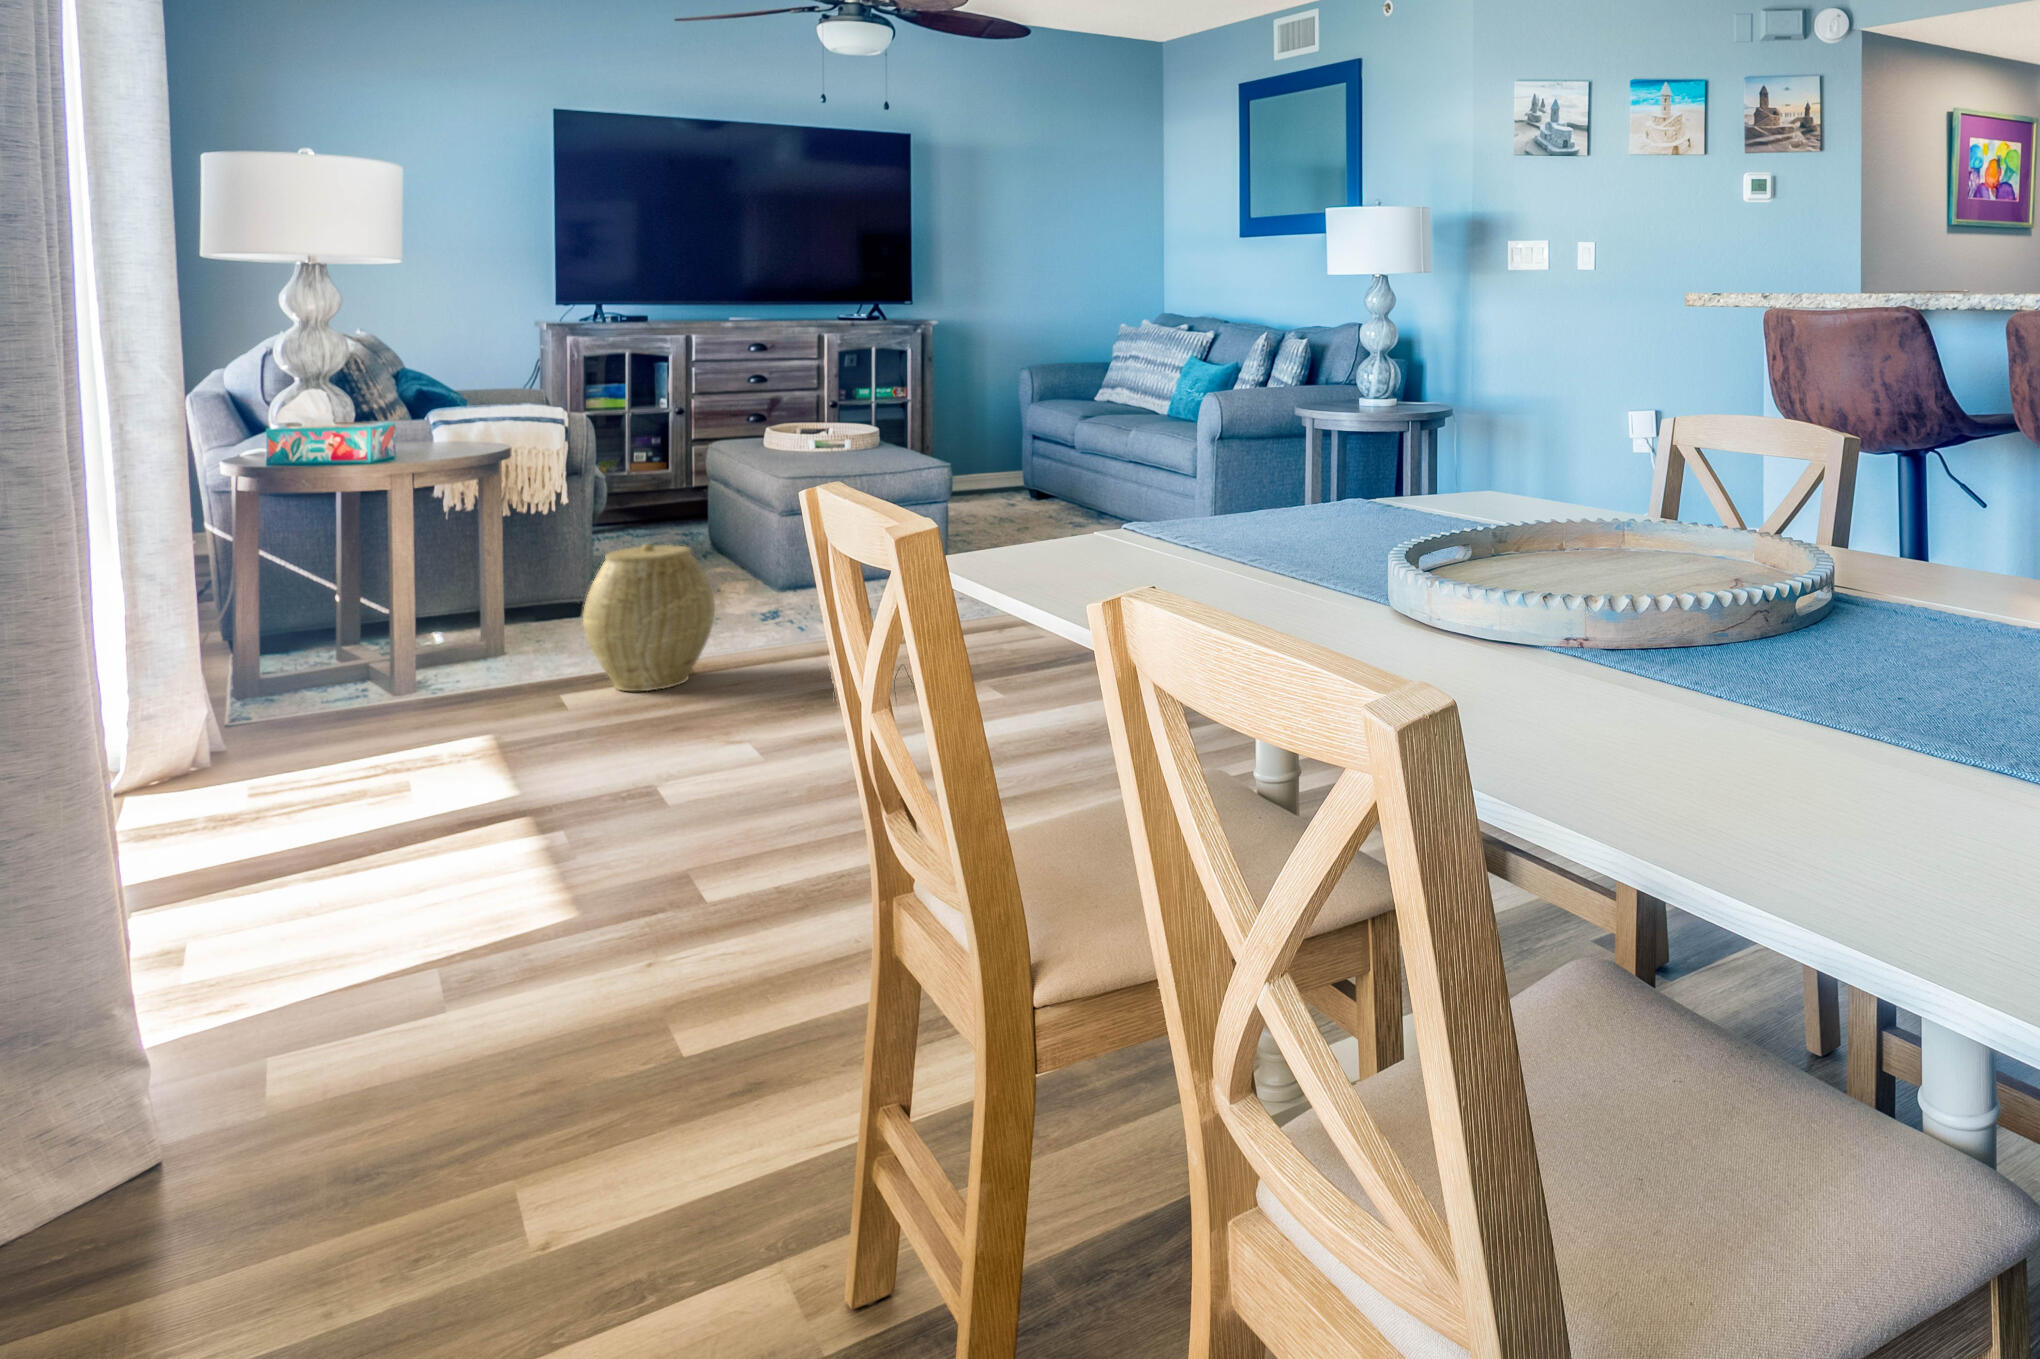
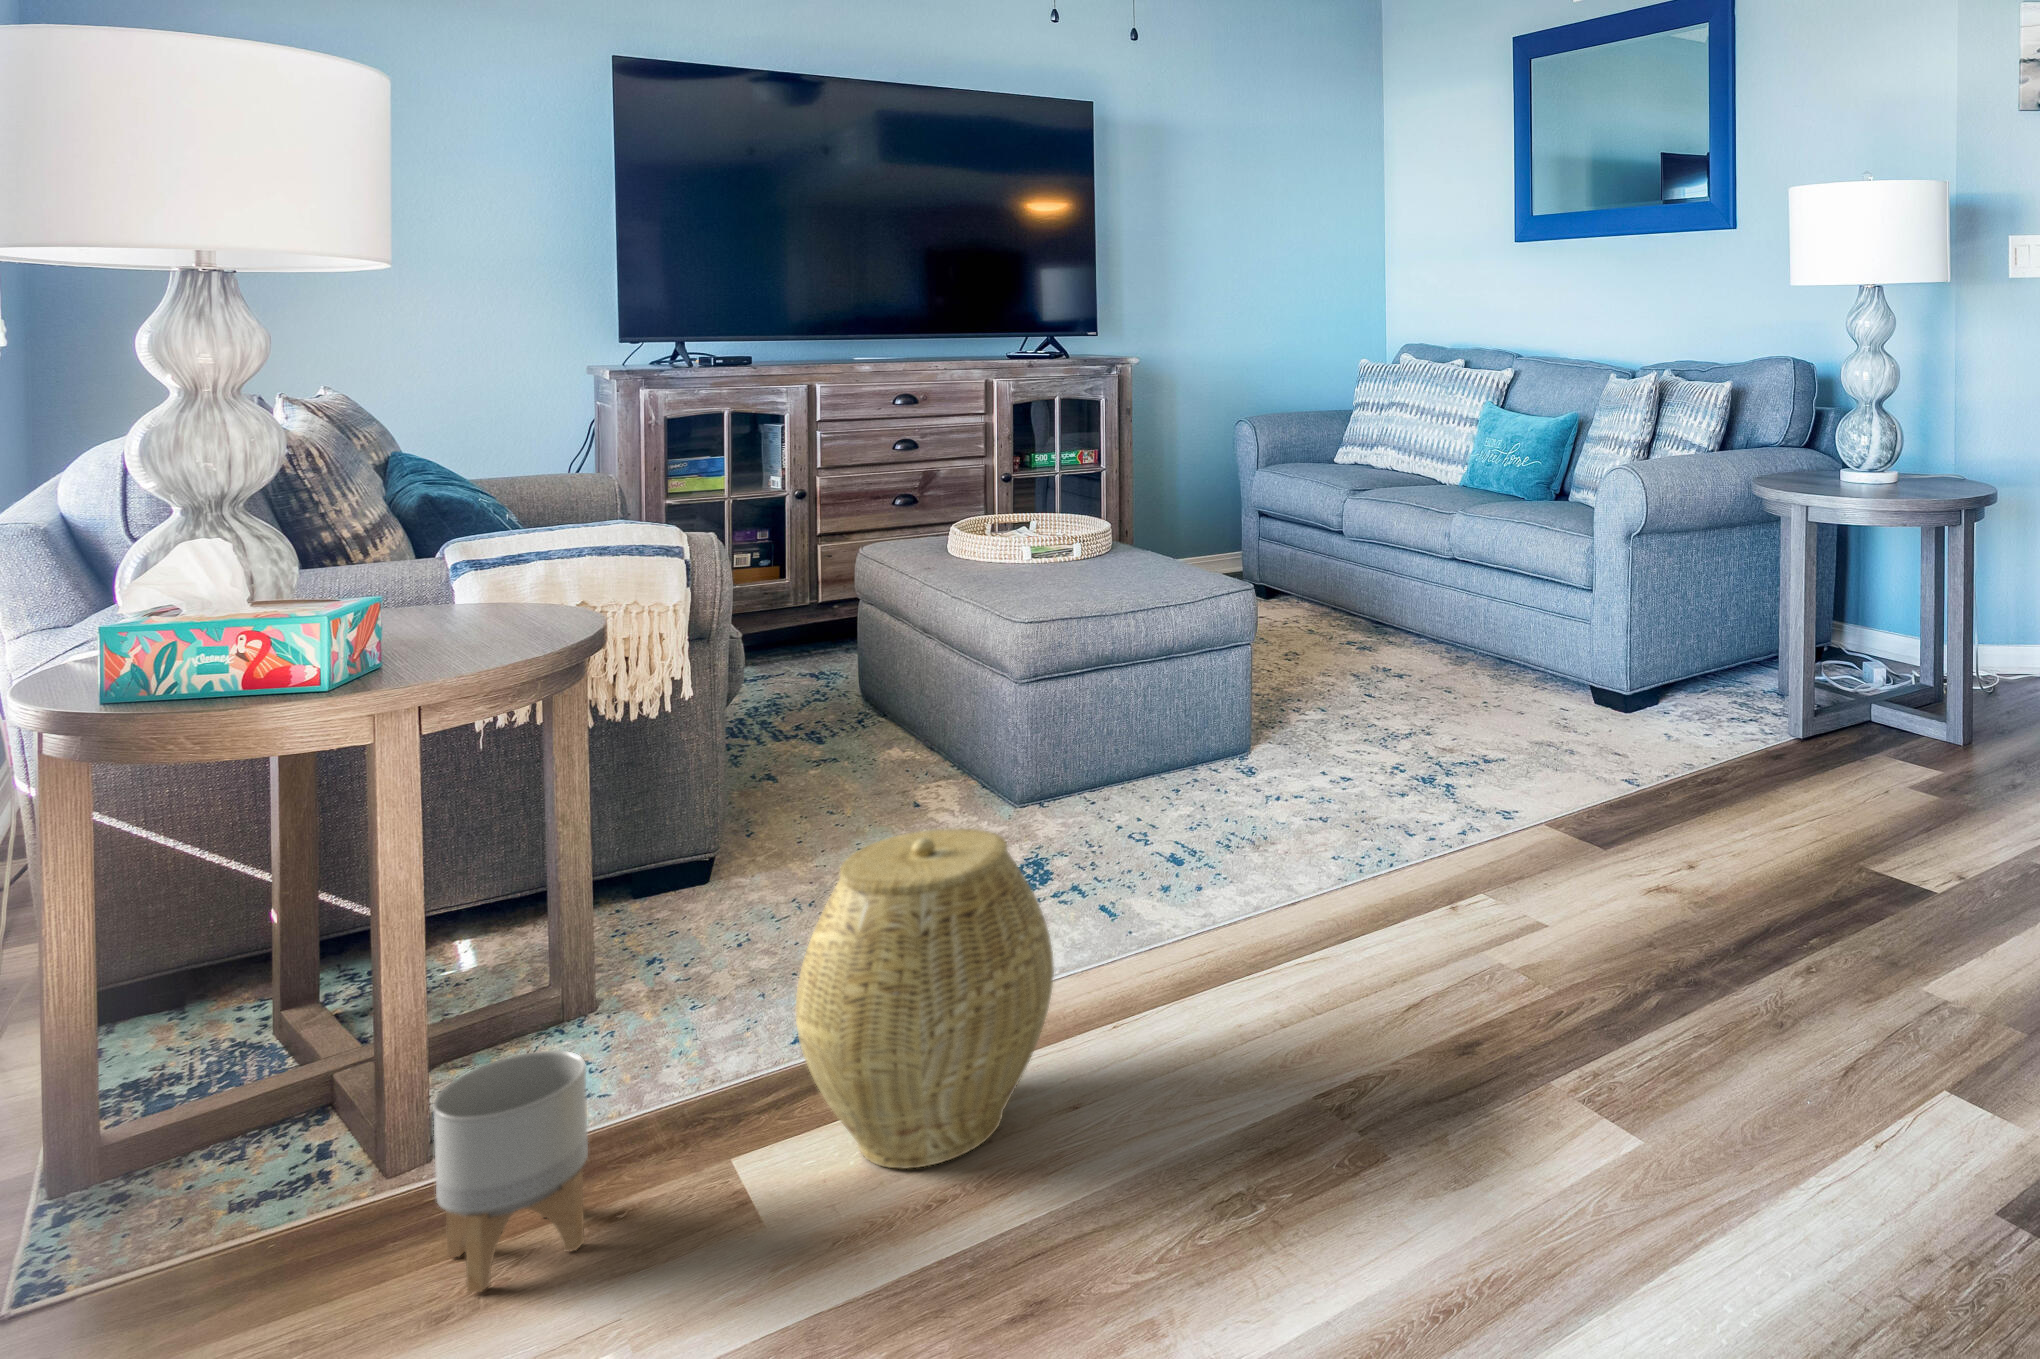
planter: none [416,625,484,714] -> present [433,1051,588,1293]

